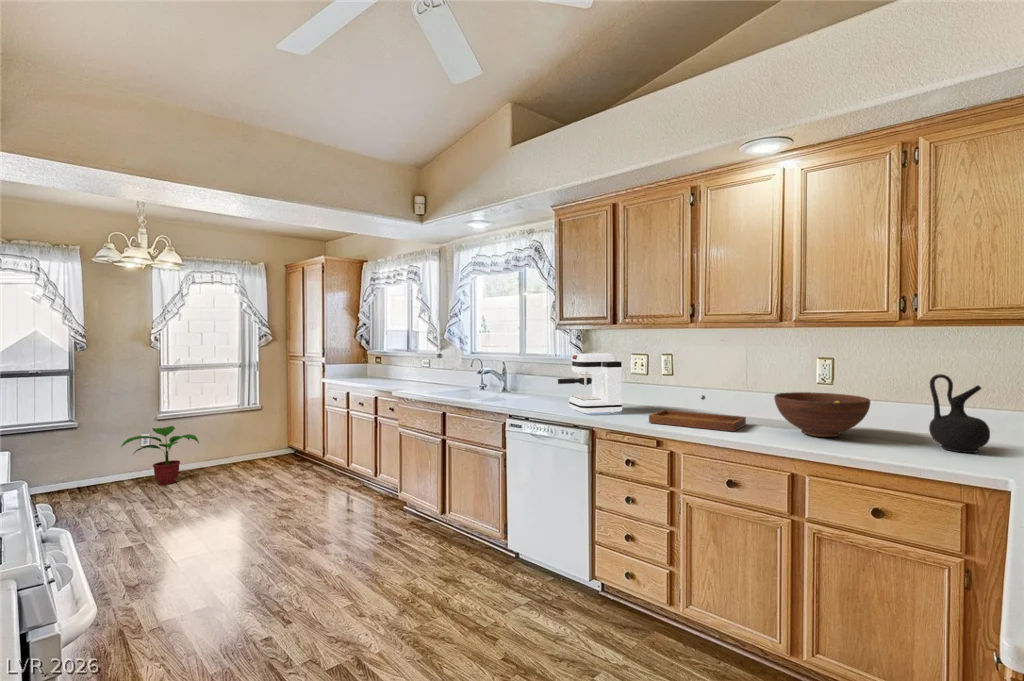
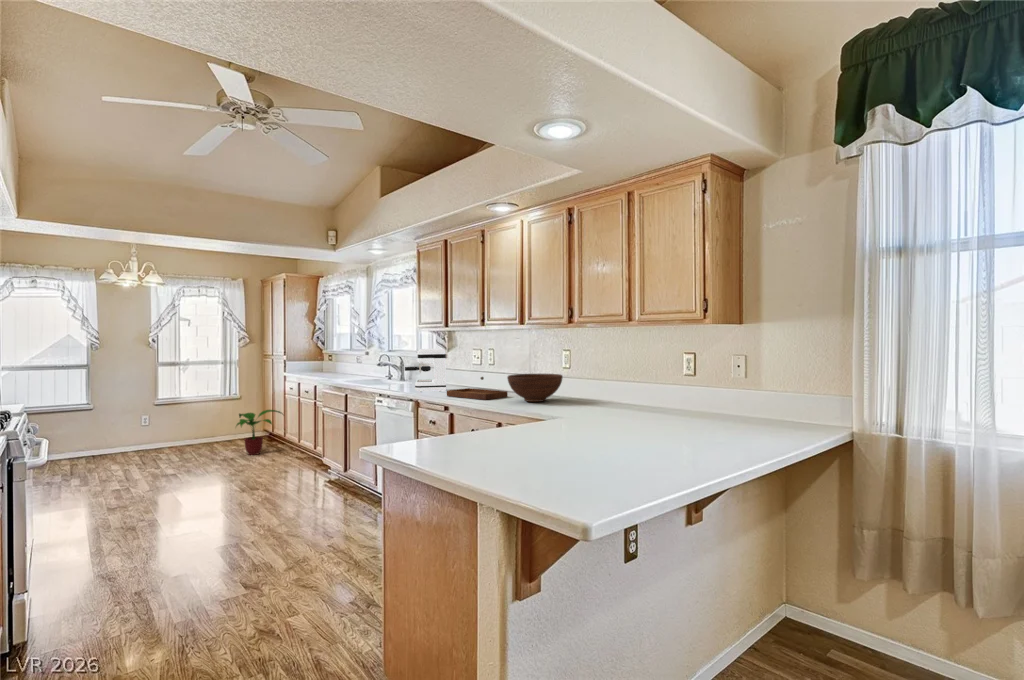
ceramic jug: present [929,374,990,453] -> none [575,358,605,408]
potted plant: present [121,426,199,485] -> present [236,410,281,455]

